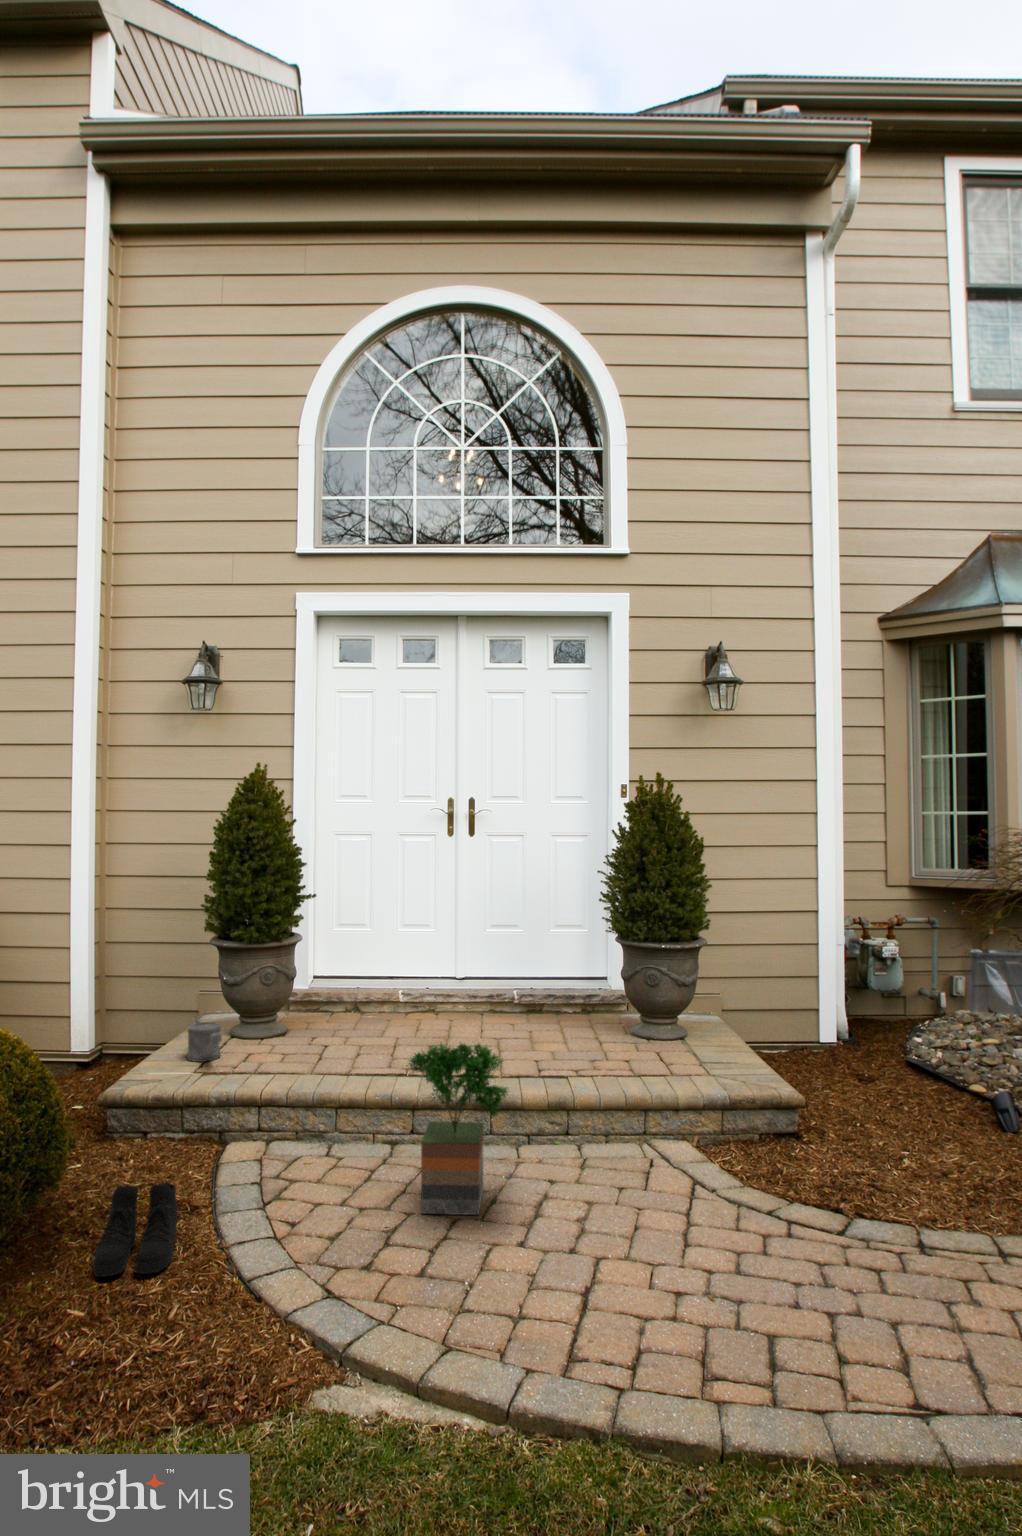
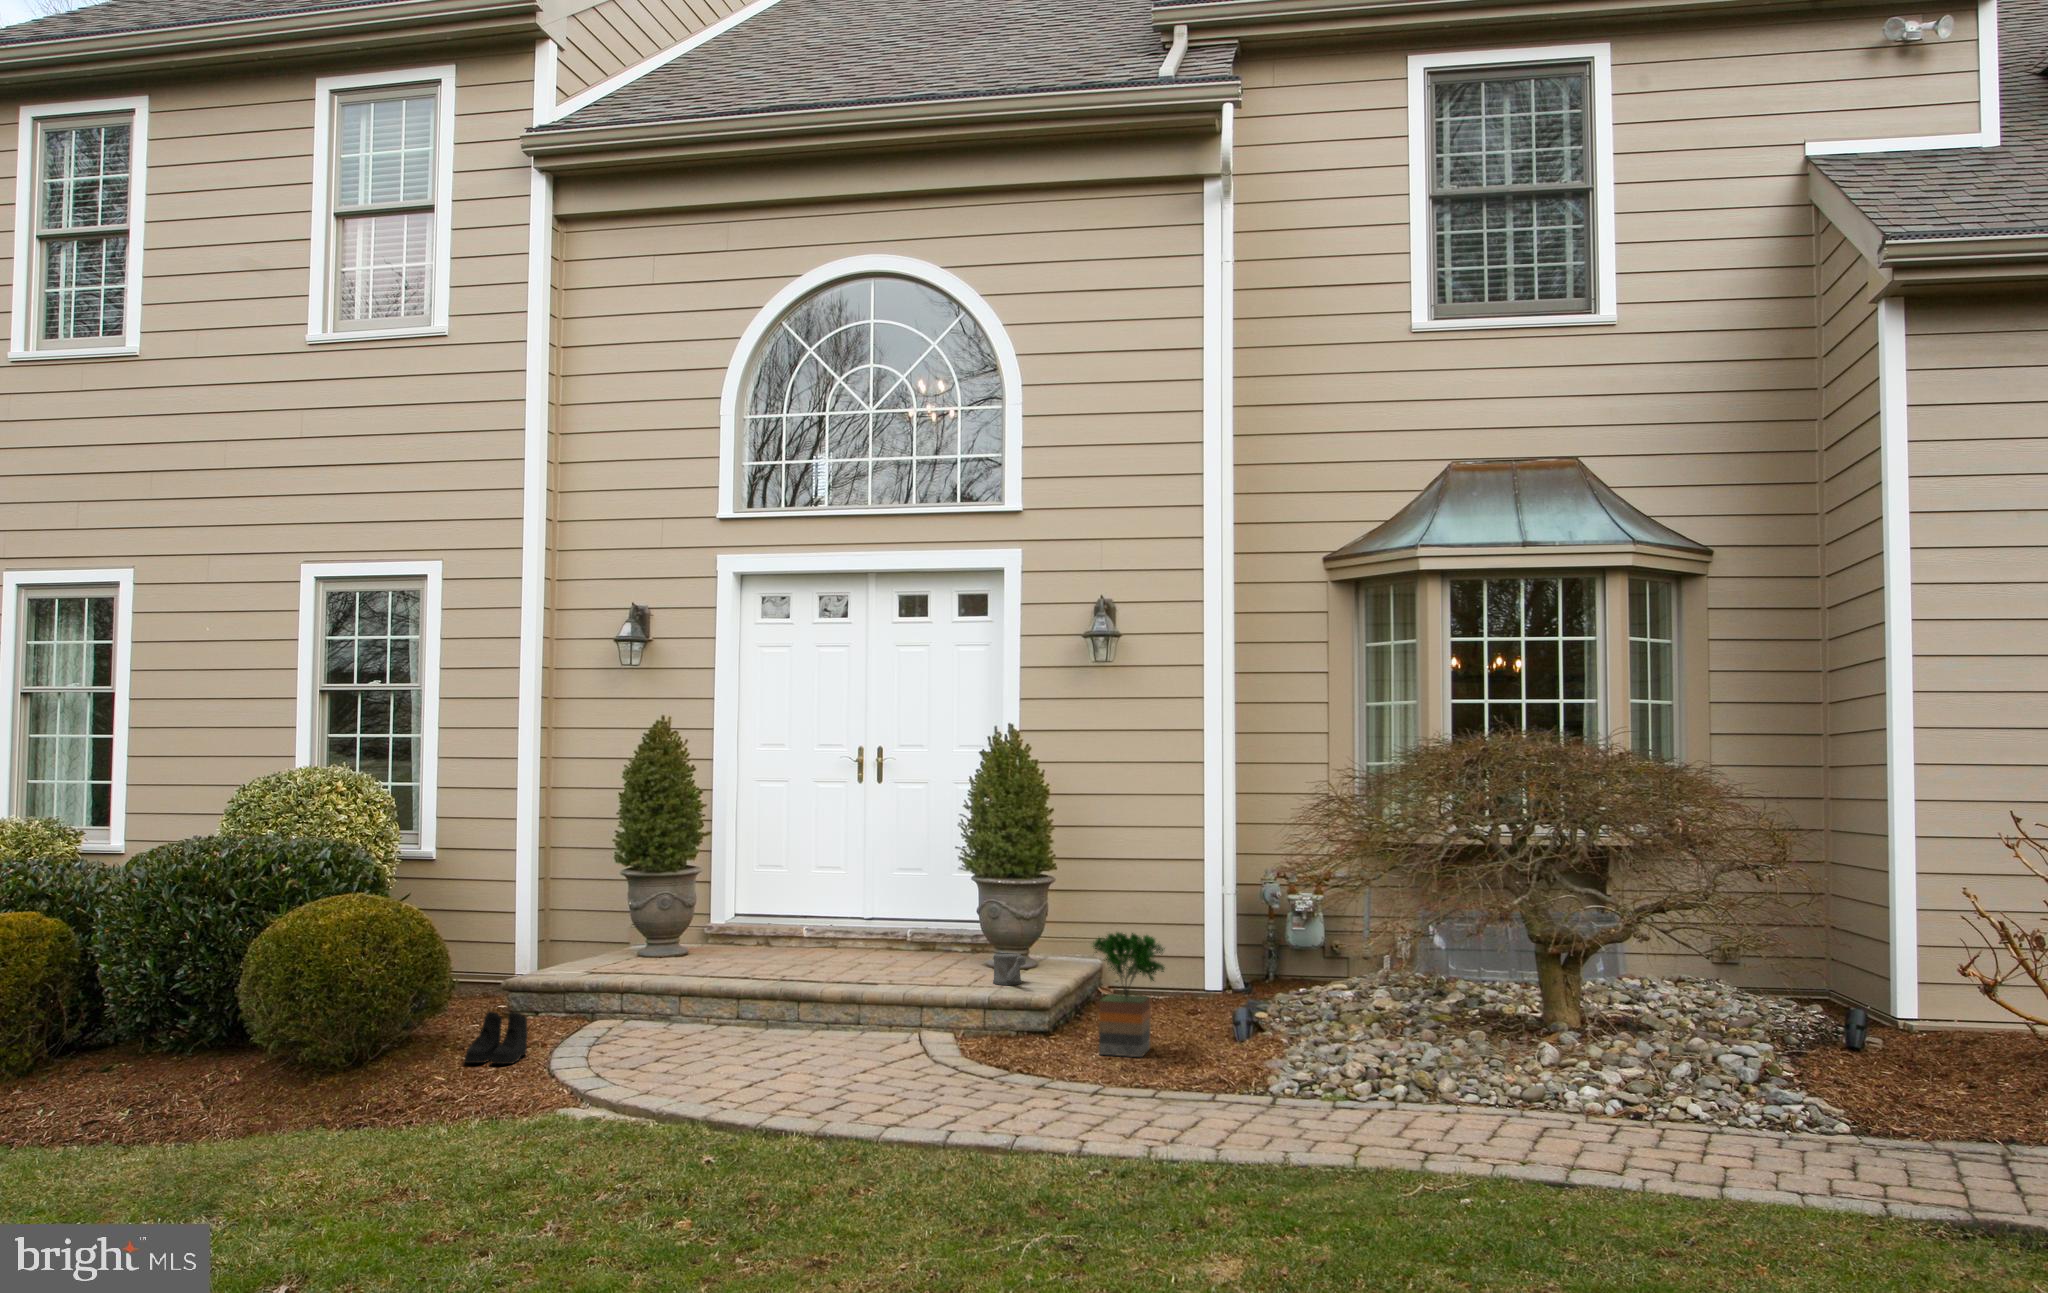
watering can: present [187,1019,222,1062] -> present [993,951,1026,985]
potted tree: present [407,1044,508,1215] -> present [1092,932,1165,1057]

